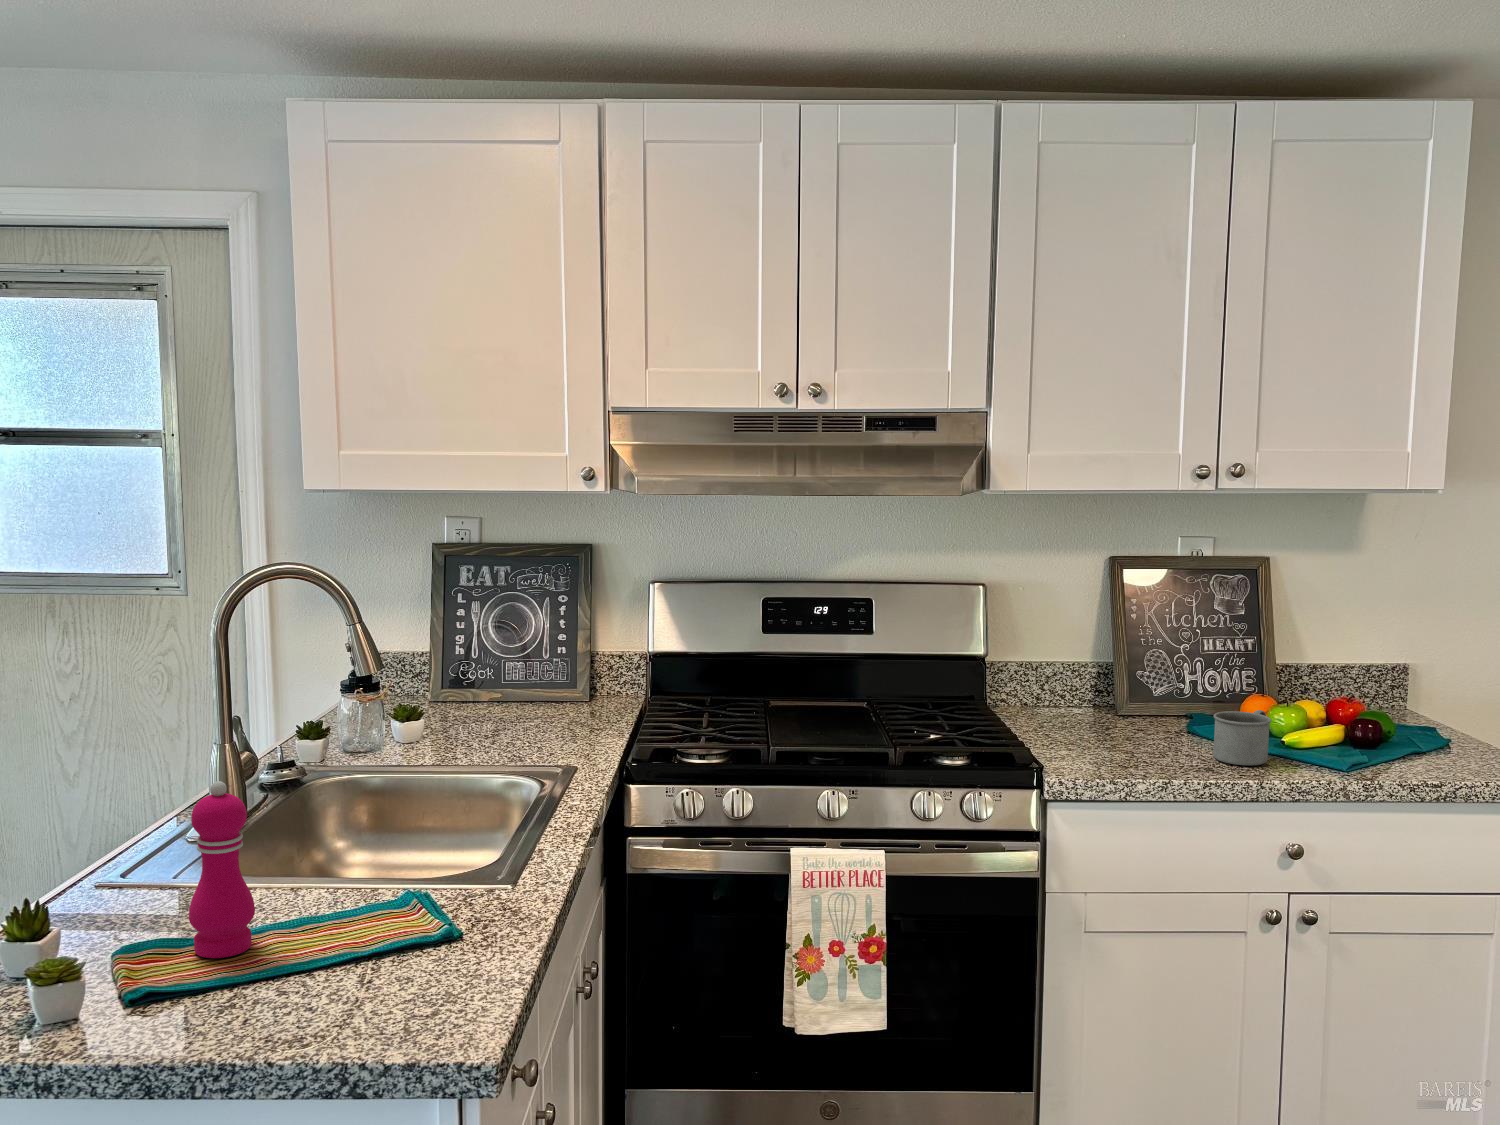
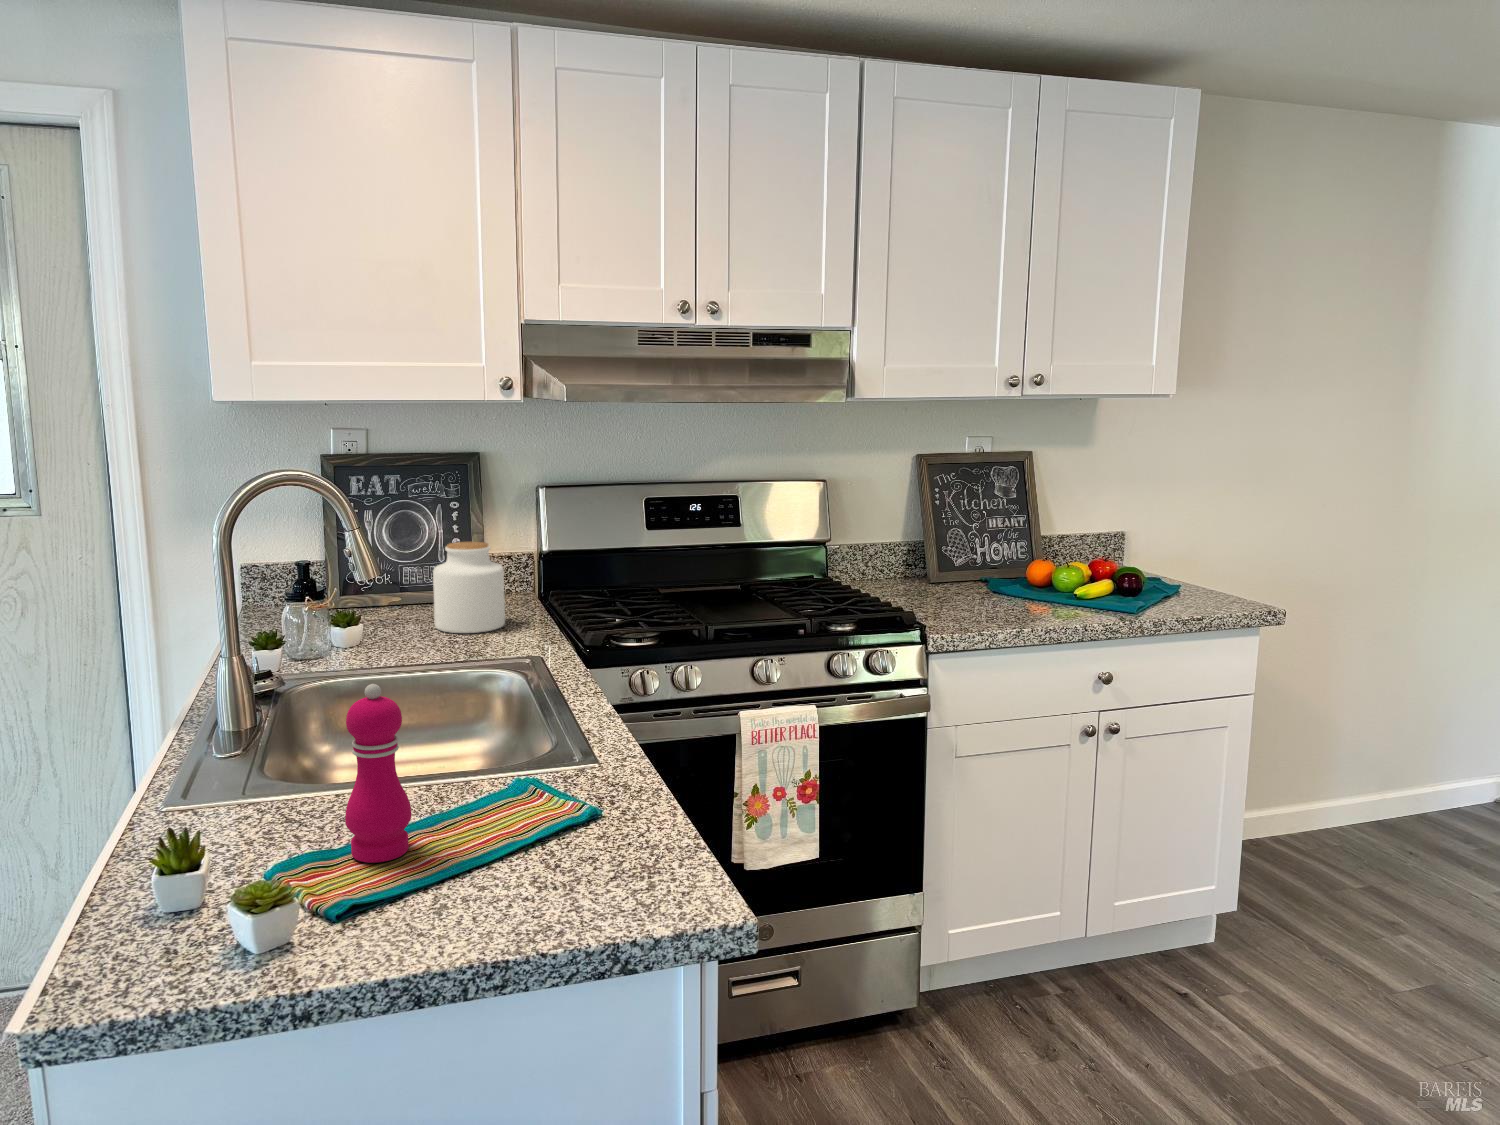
jar: none [494,638,569,737] -> present [433,542,505,633]
mug: present [1213,710,1271,765] -> none [1030,572,1075,614]

